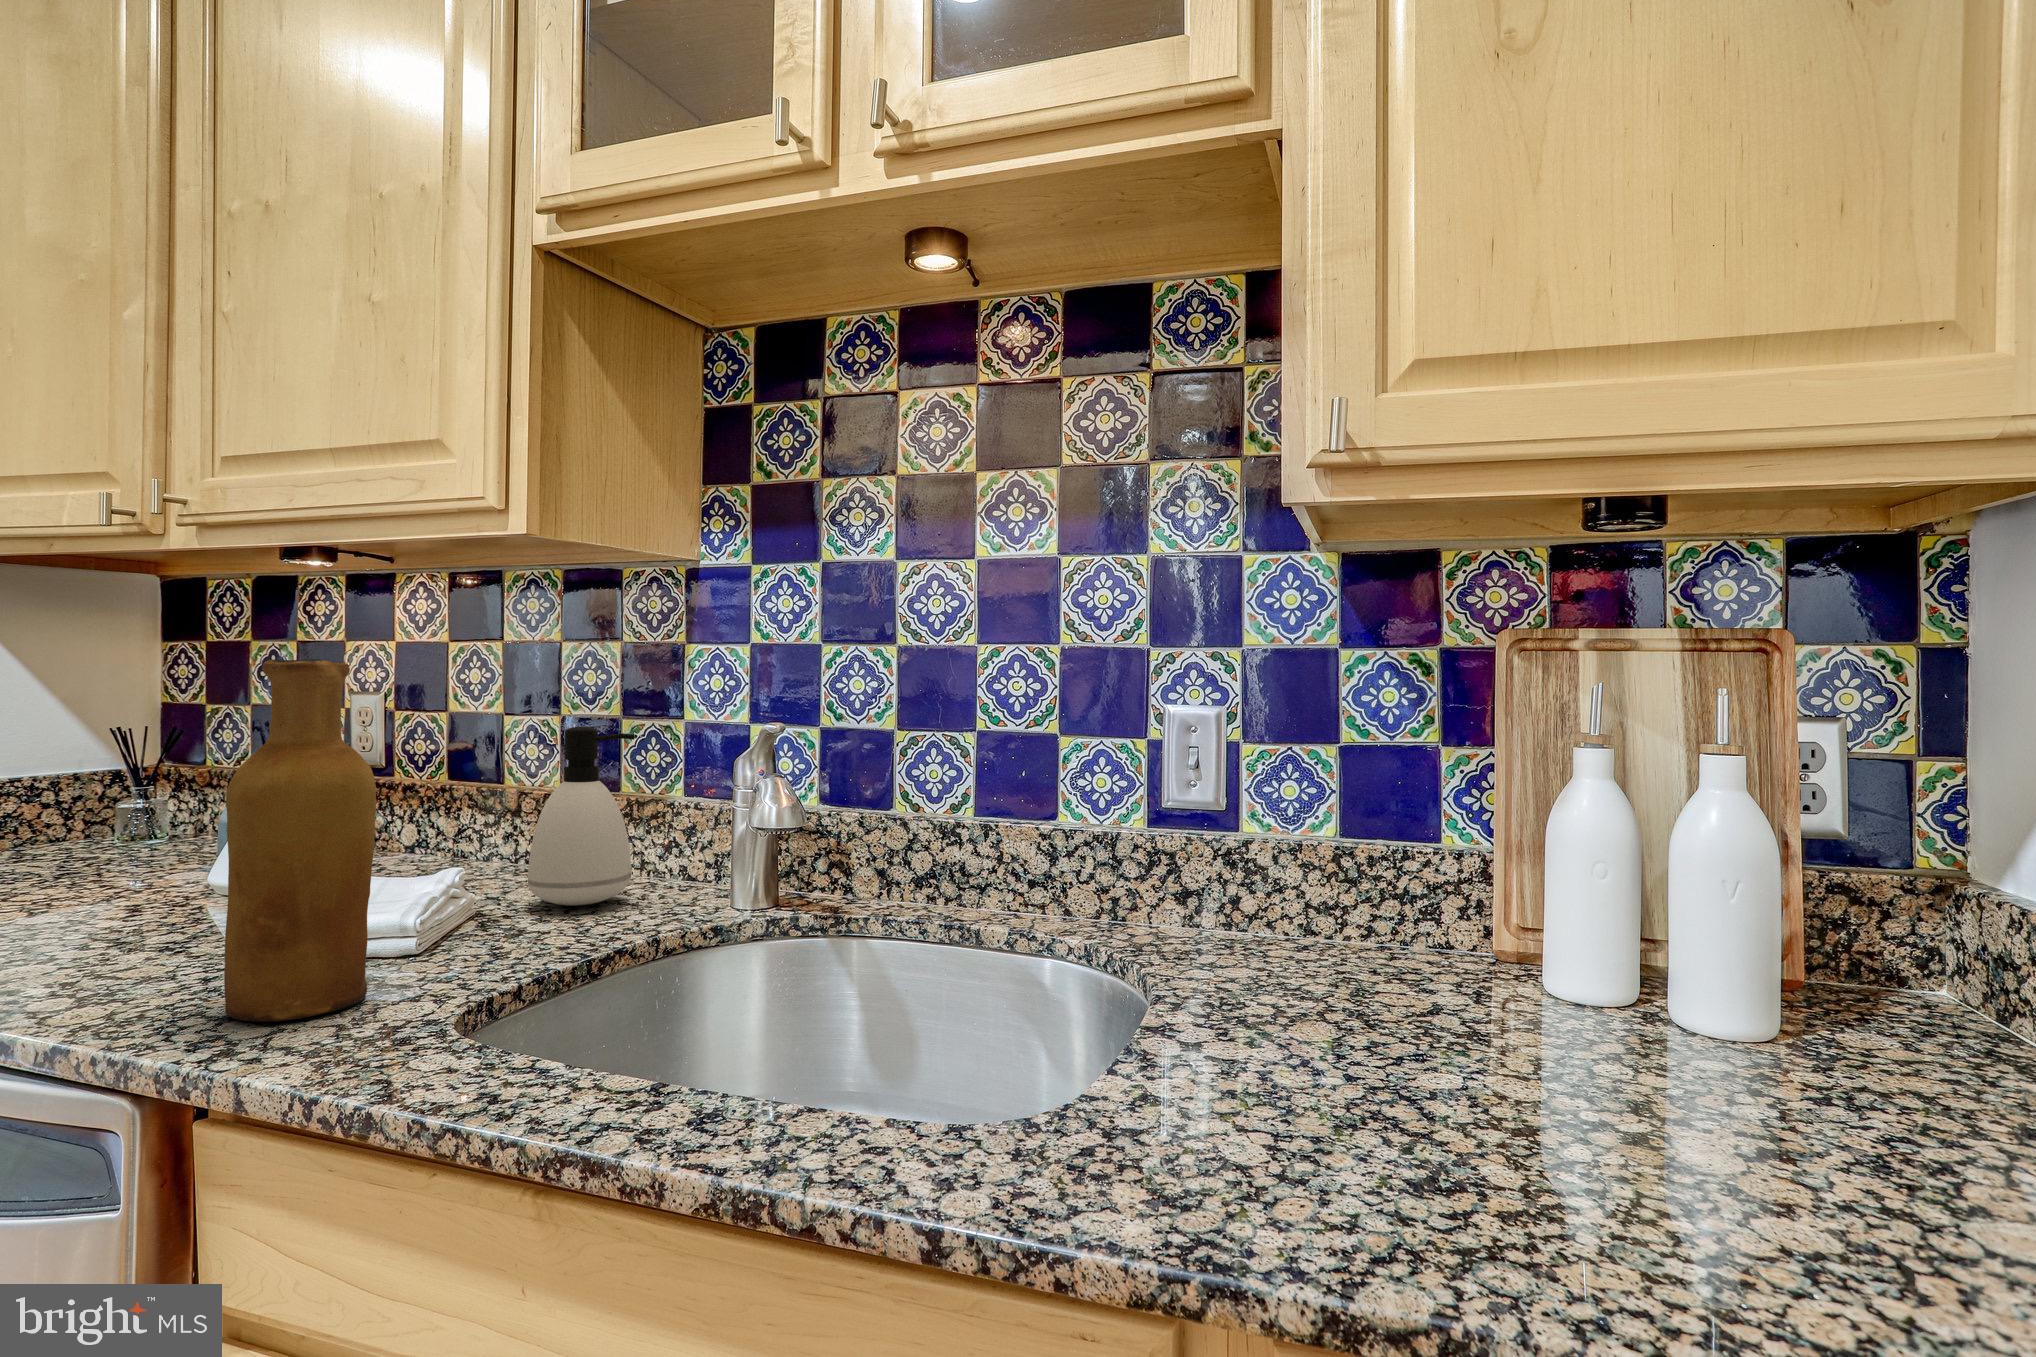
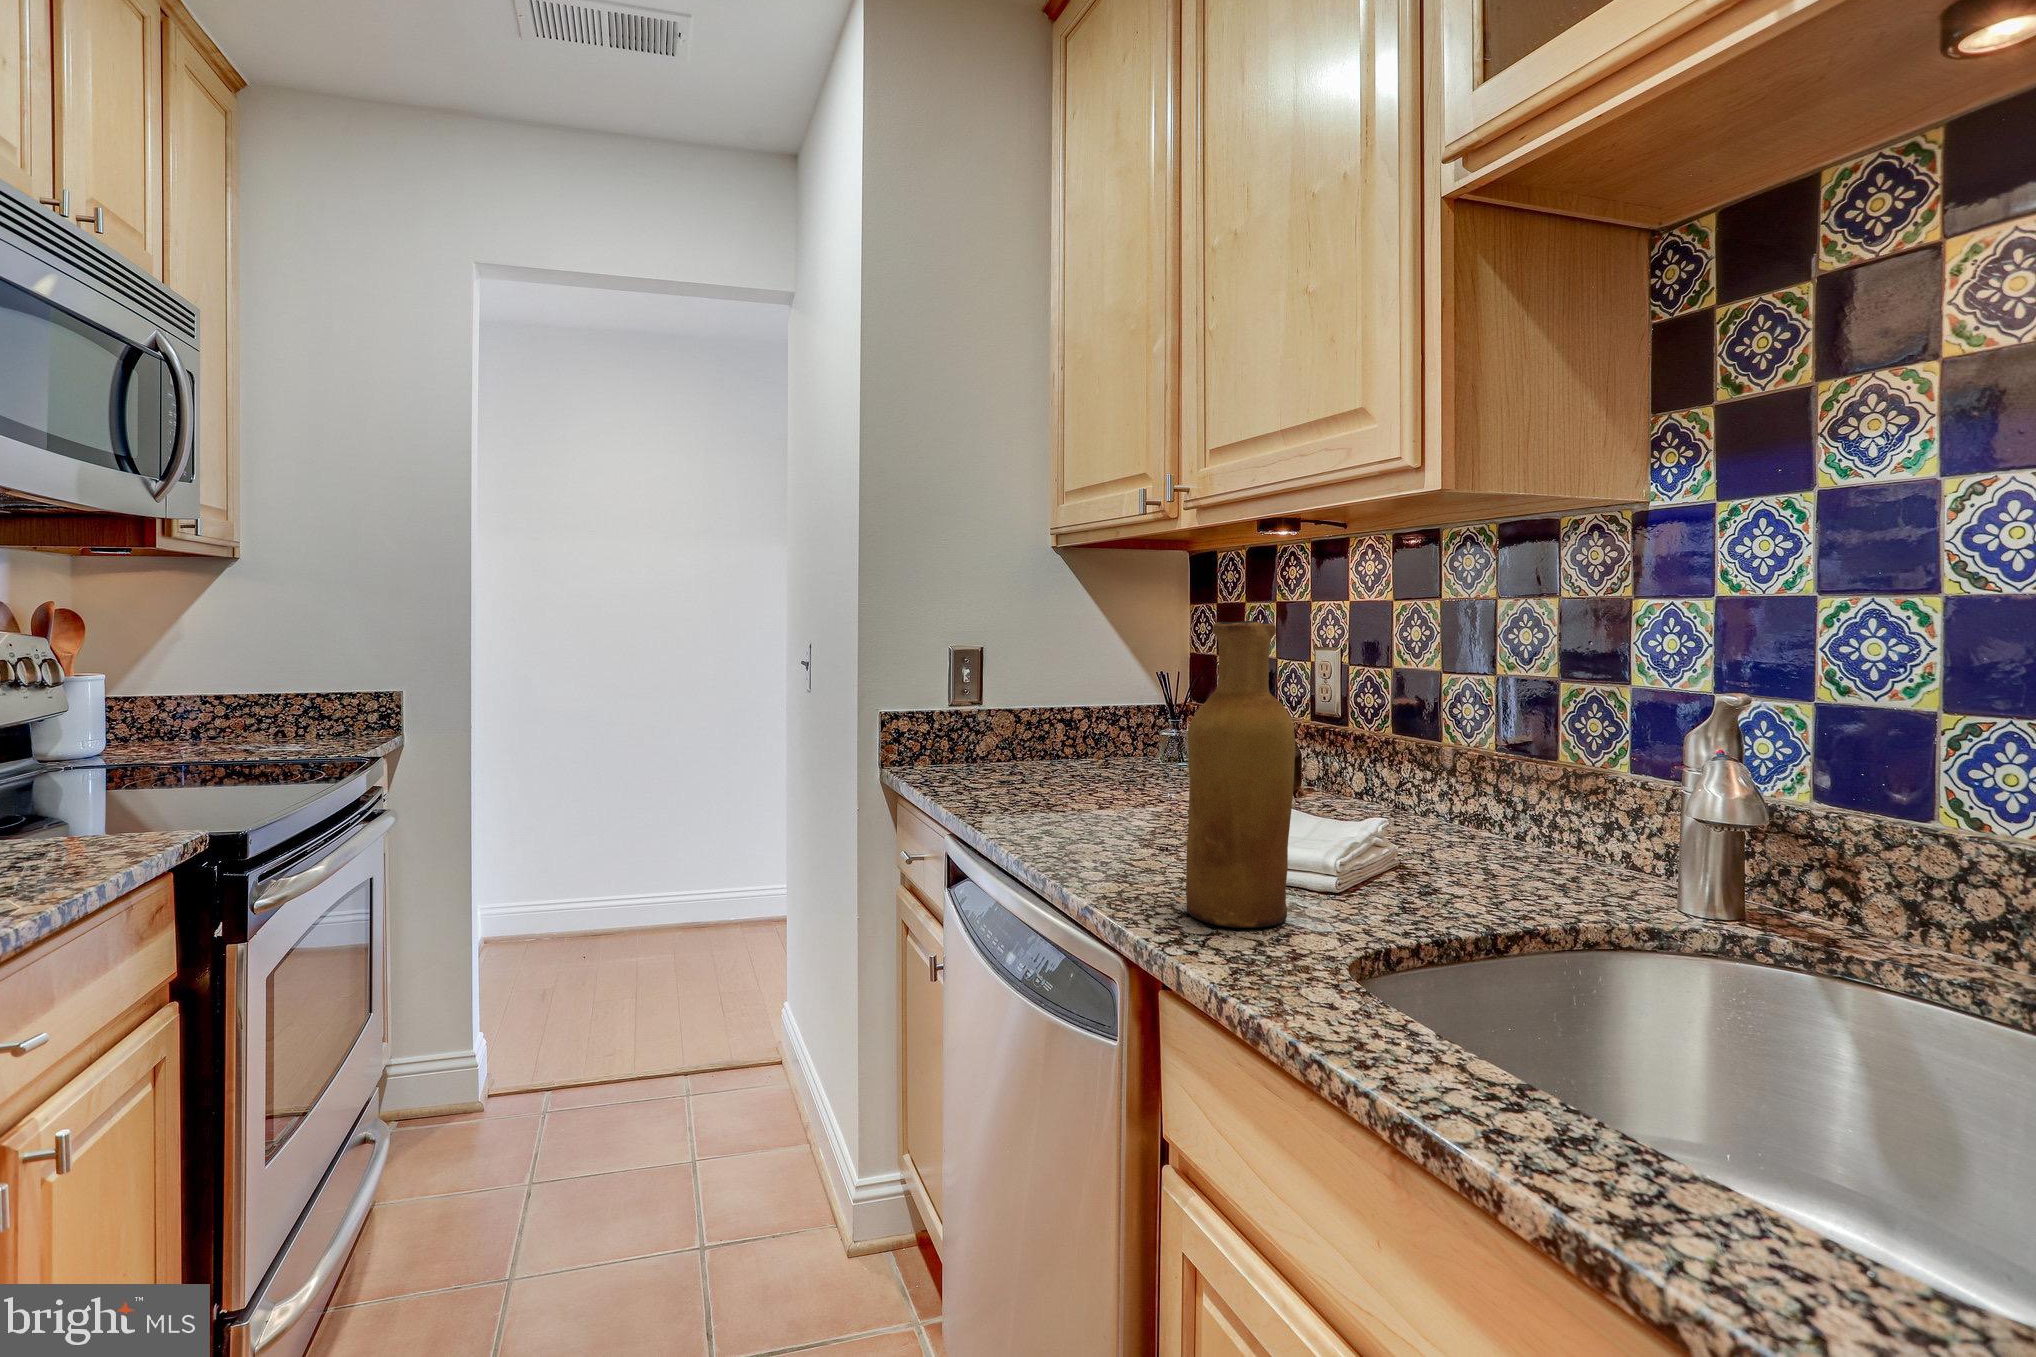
soap dispenser: present [528,726,635,905] -> none [1446,688,1562,875]

